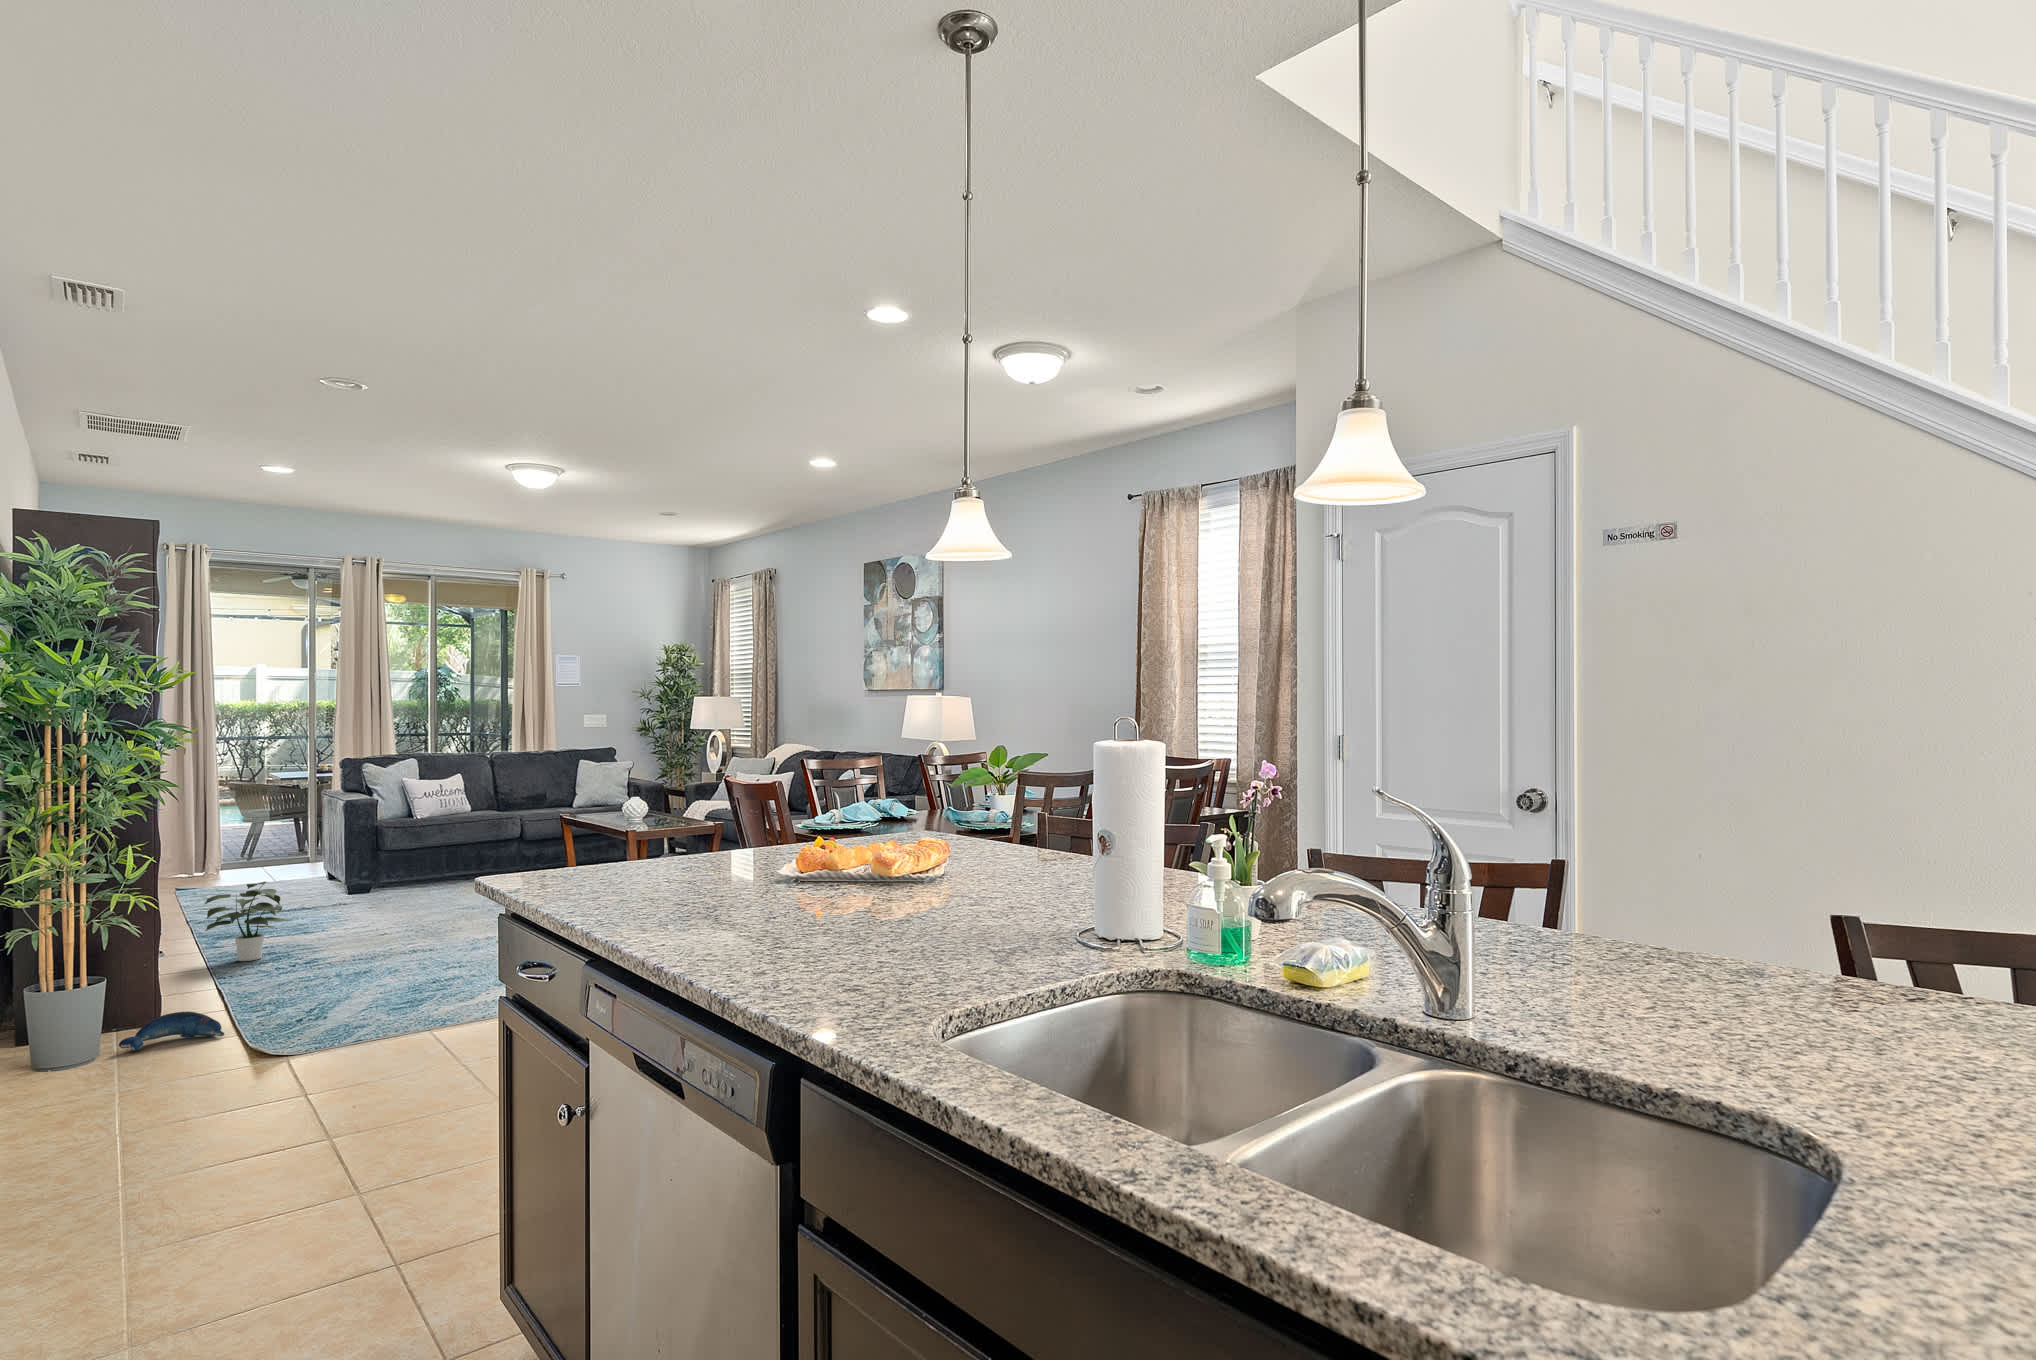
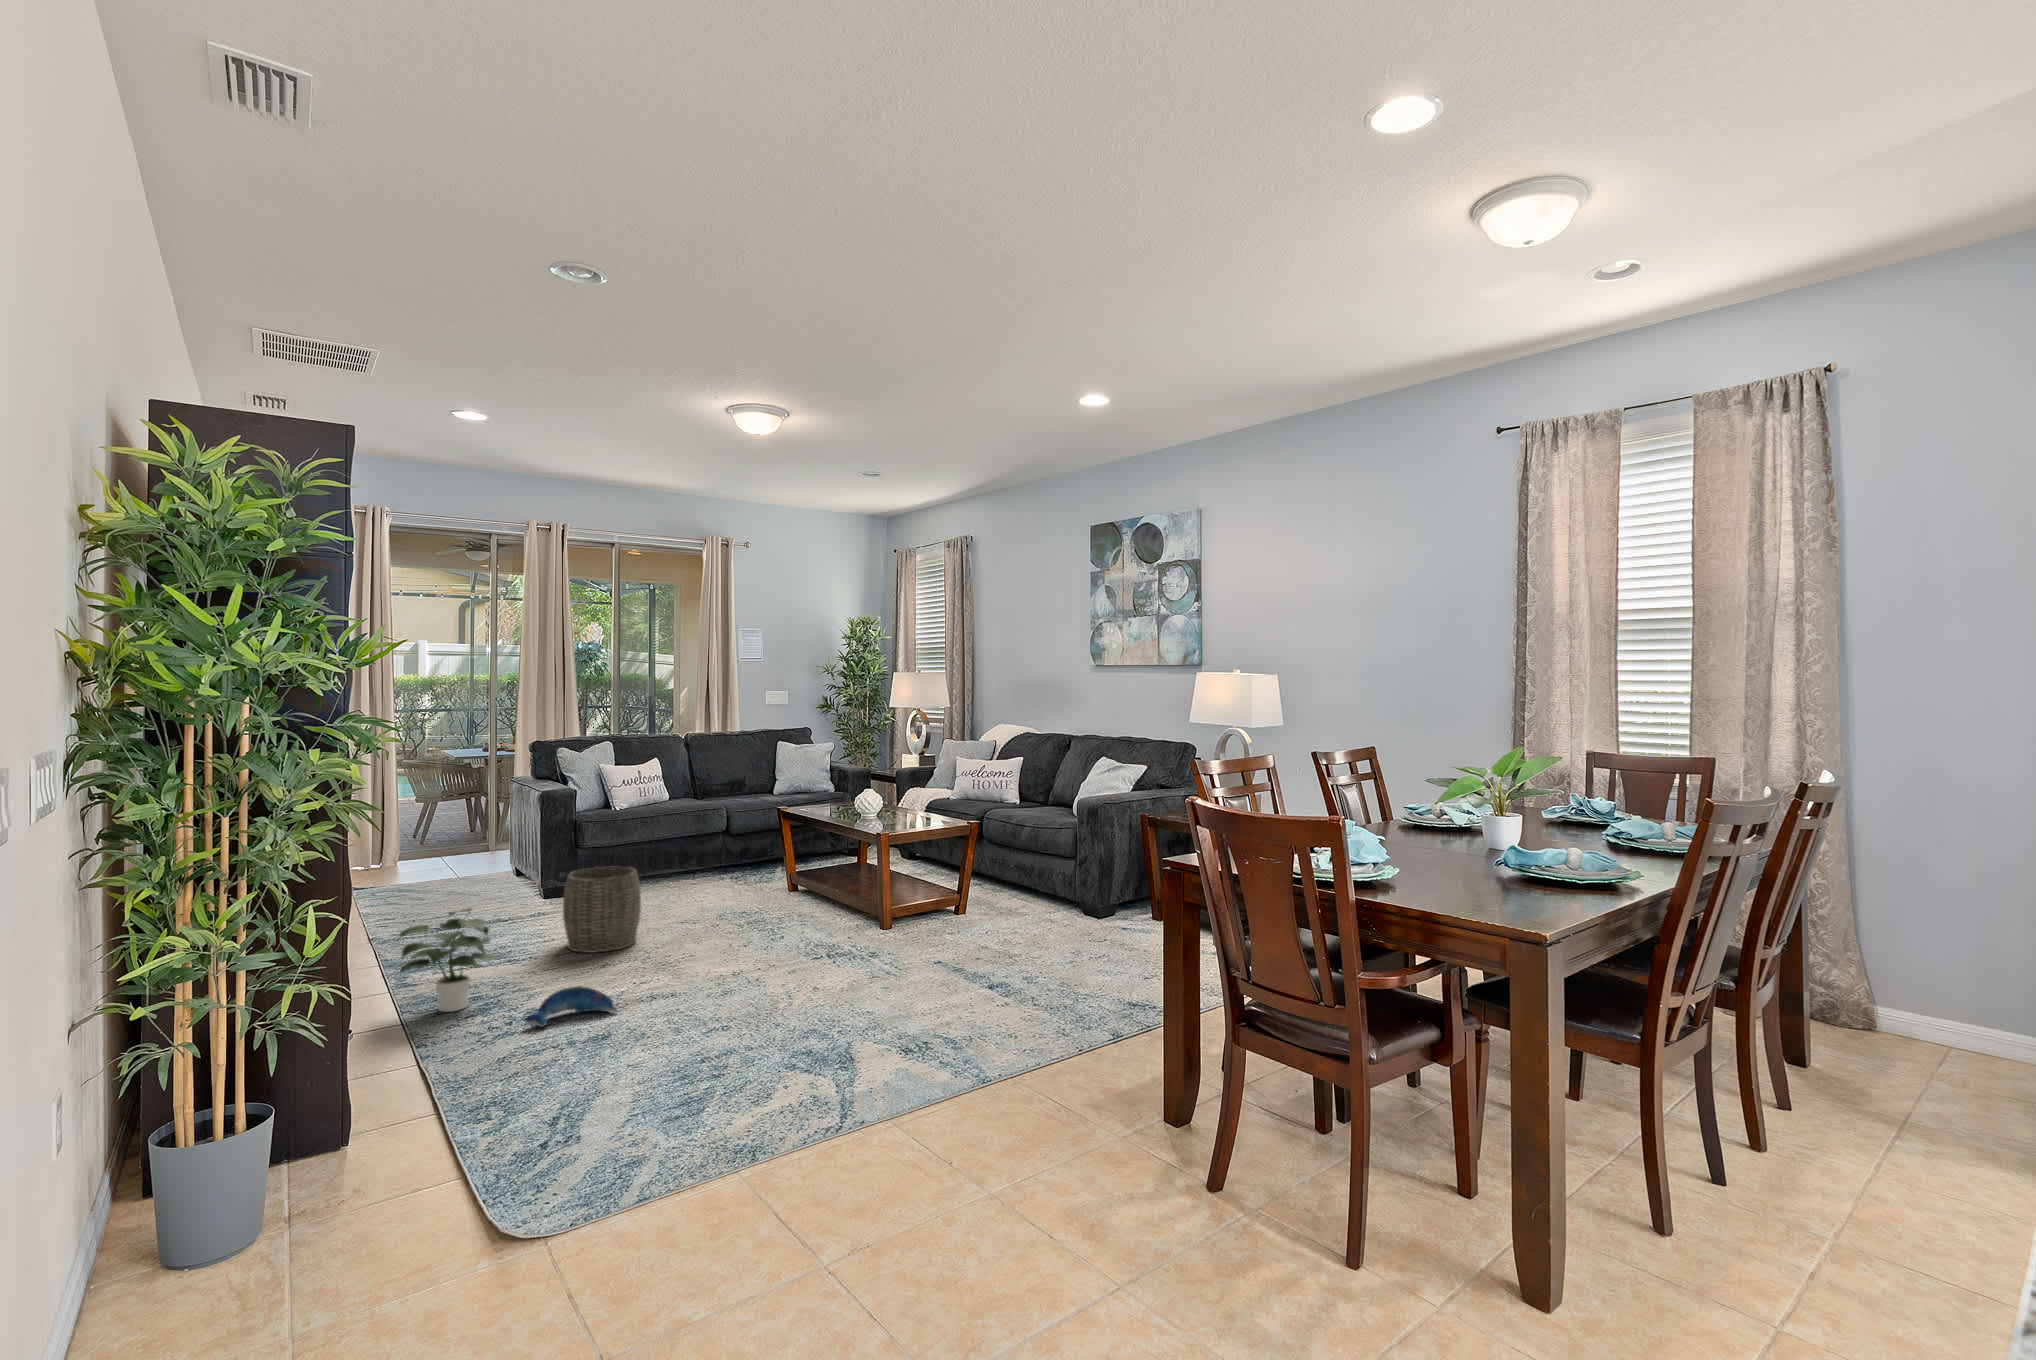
woven basket: none [353,858,421,926] -> present [563,867,641,953]
plush toy: present [119,1012,224,1051] -> present [526,986,617,1027]

